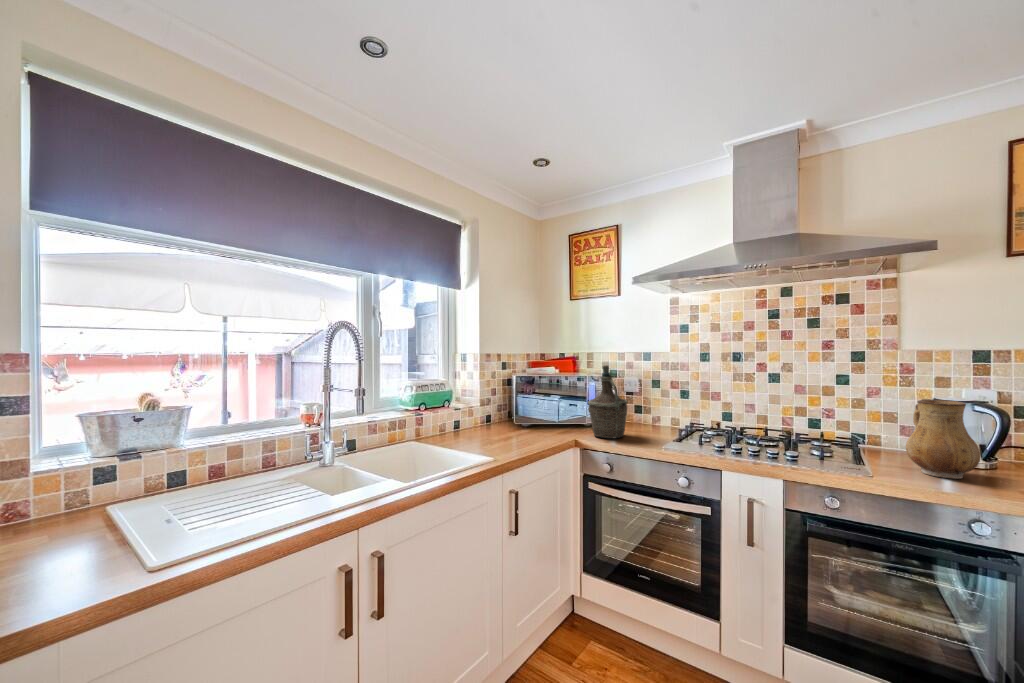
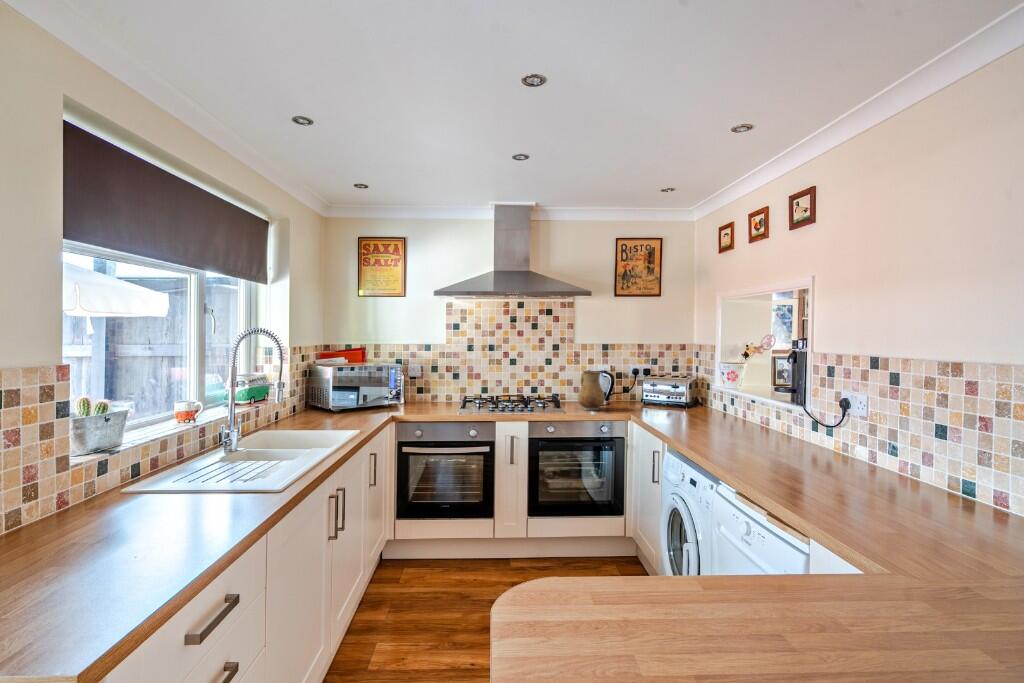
bottle: present [588,365,627,438] -> none [394,356,425,412]

